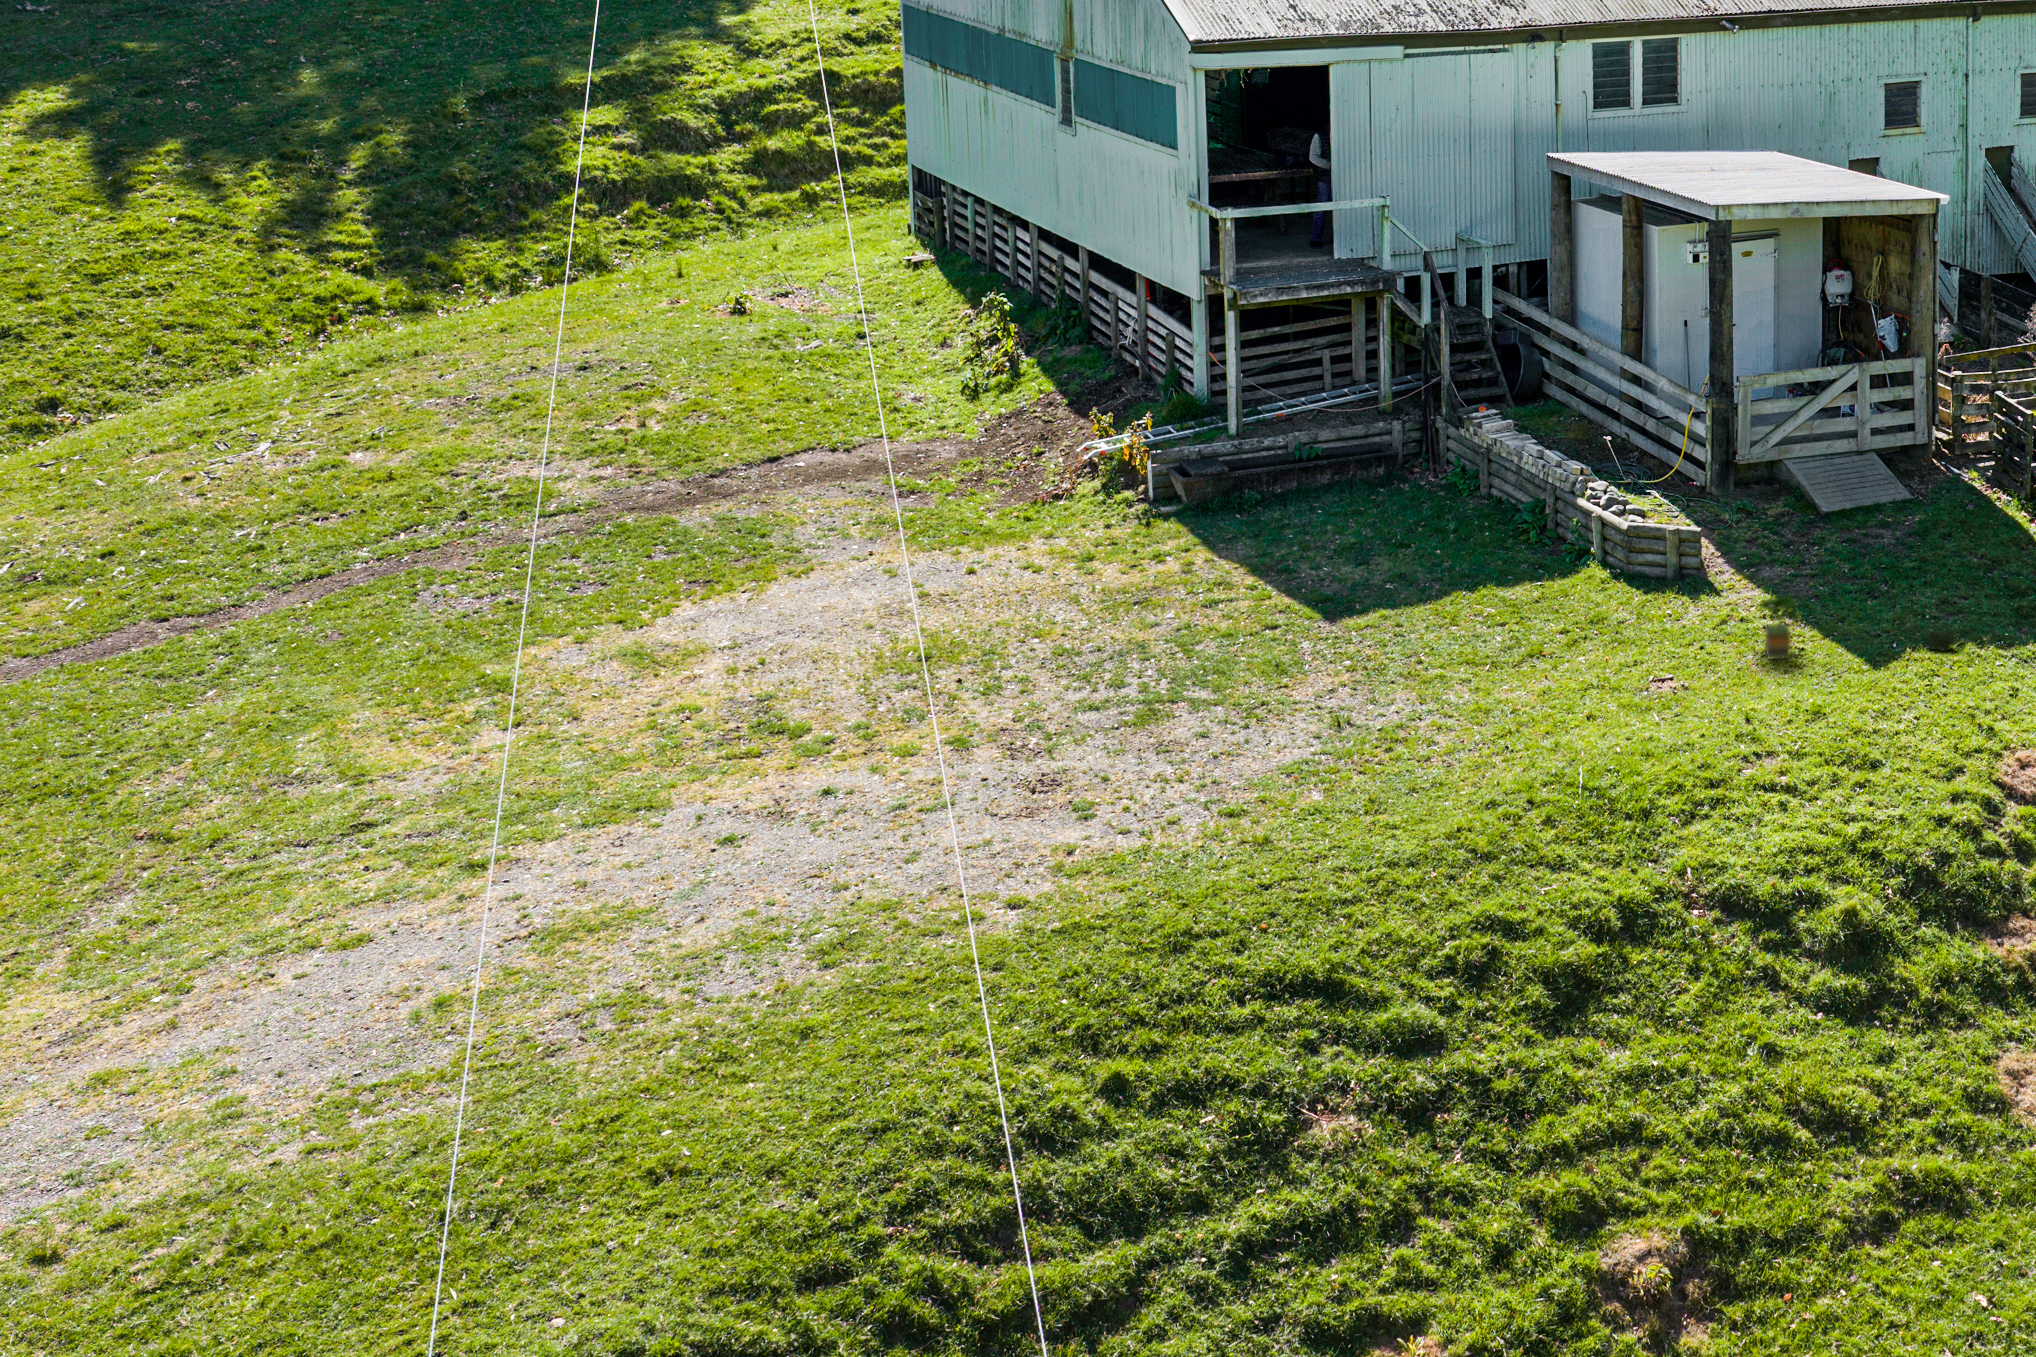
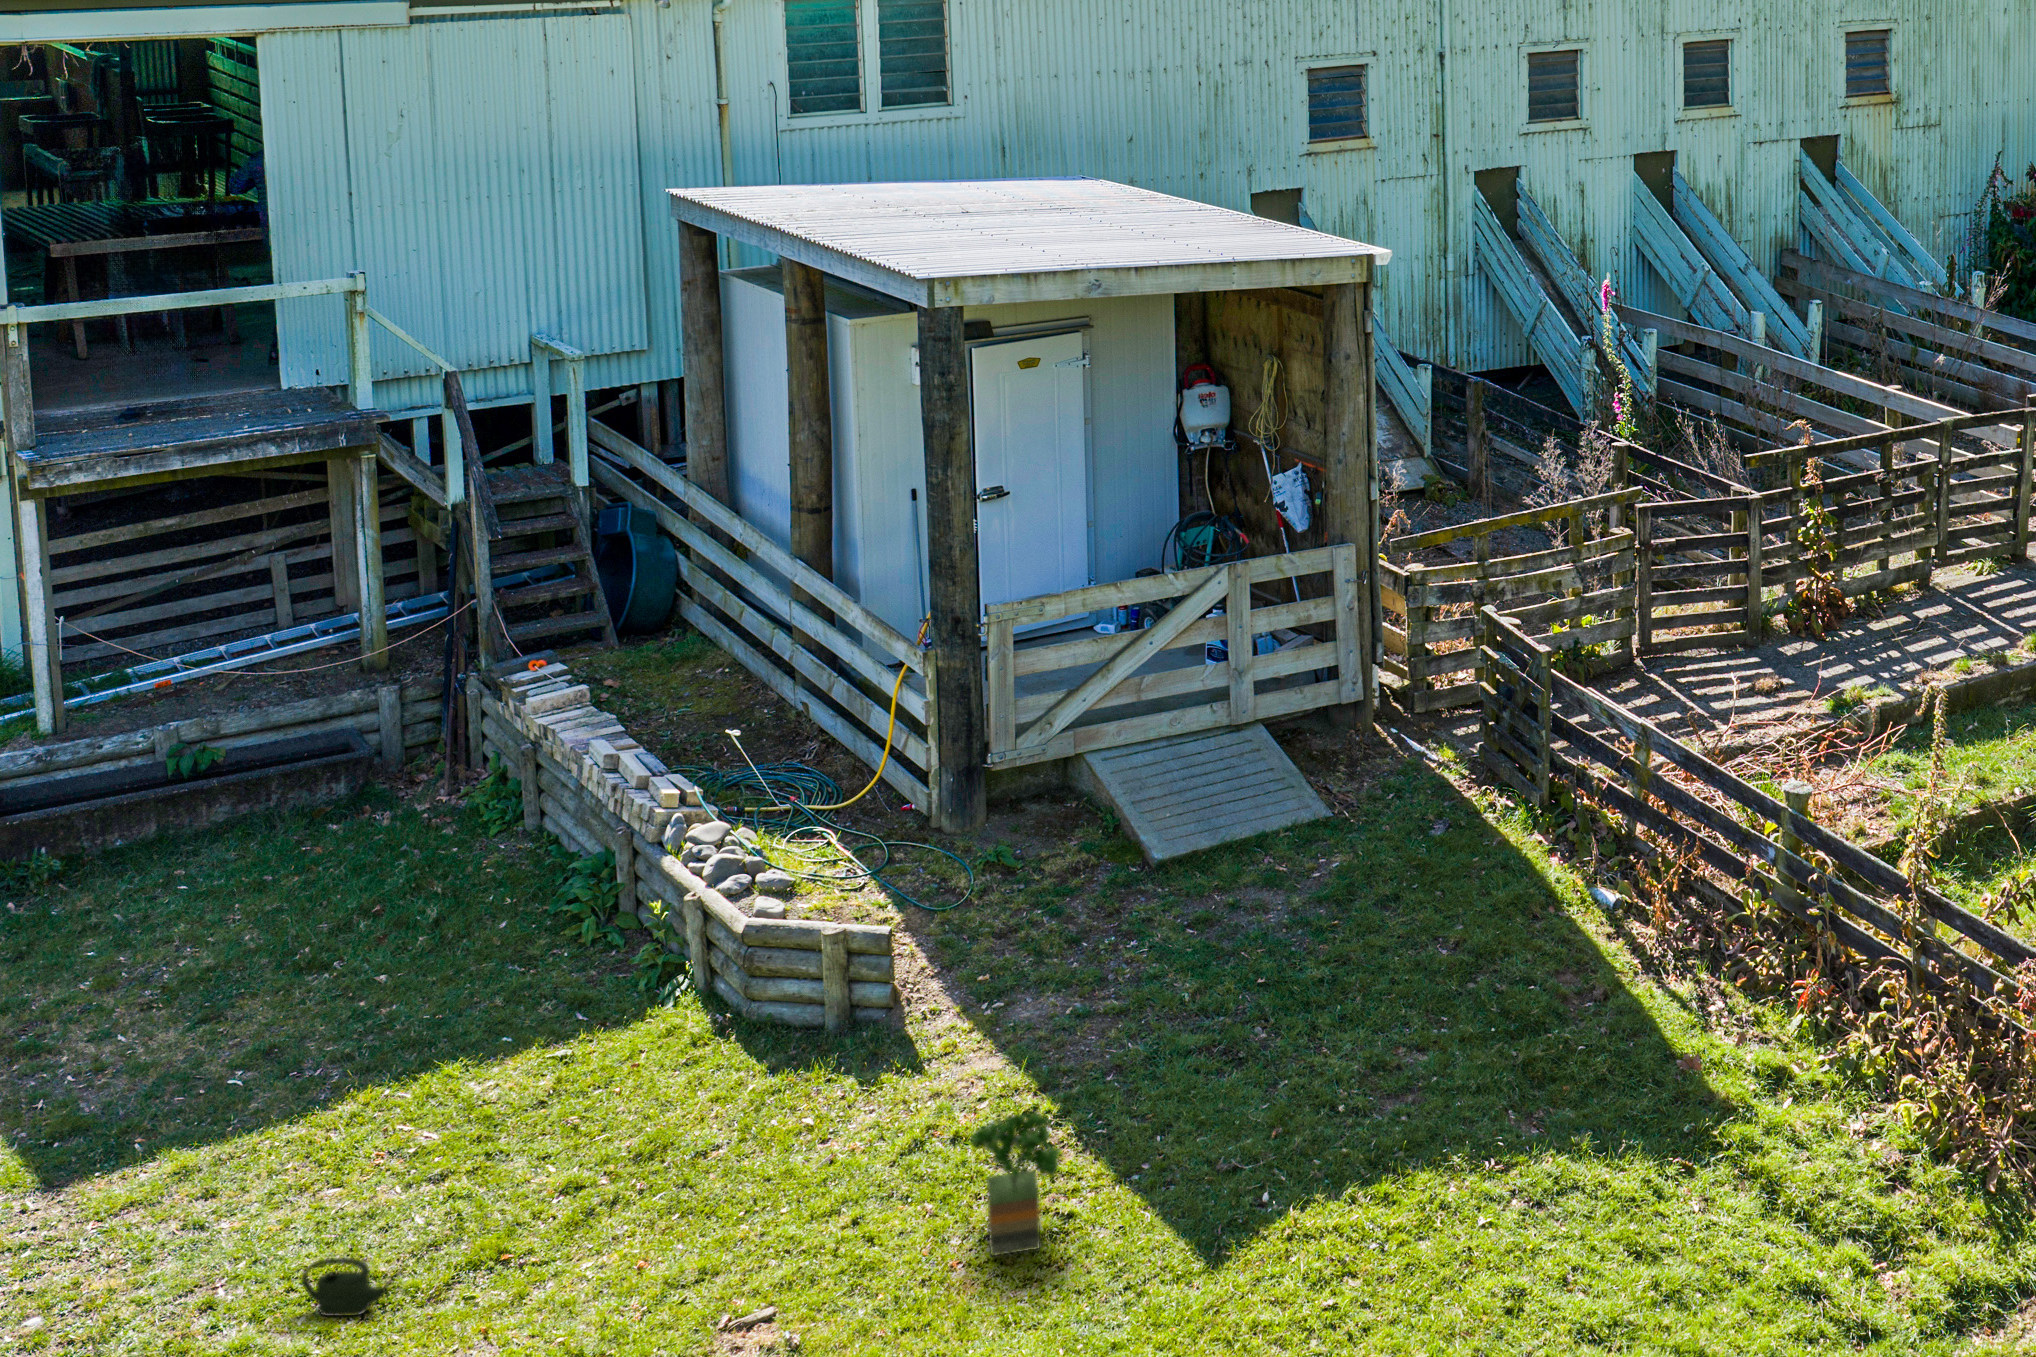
watering can: present [1926,632,1957,651] -> present [302,1257,402,1316]

